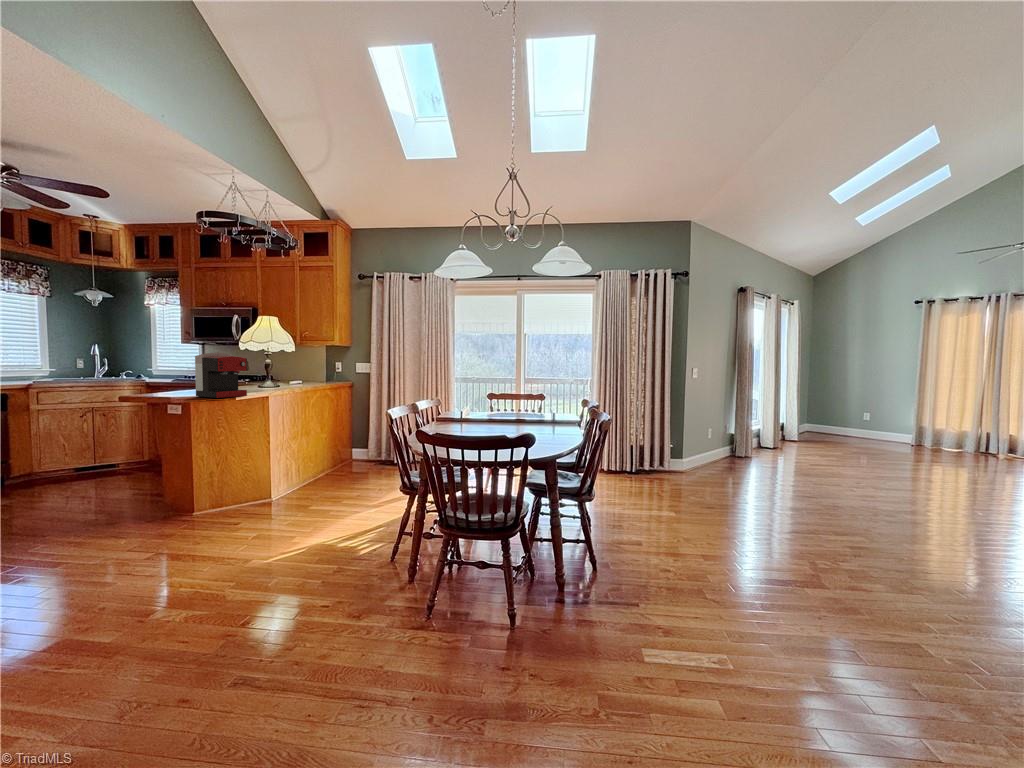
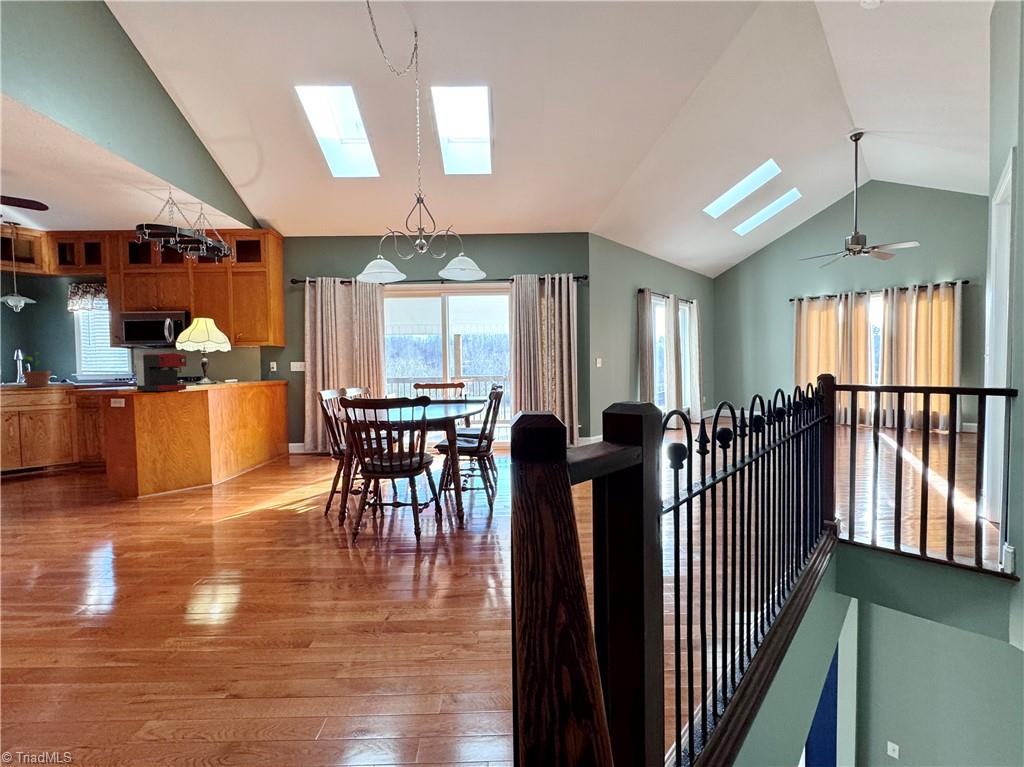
potted plant: none [93,348,121,385] -> present [23,352,51,387]

